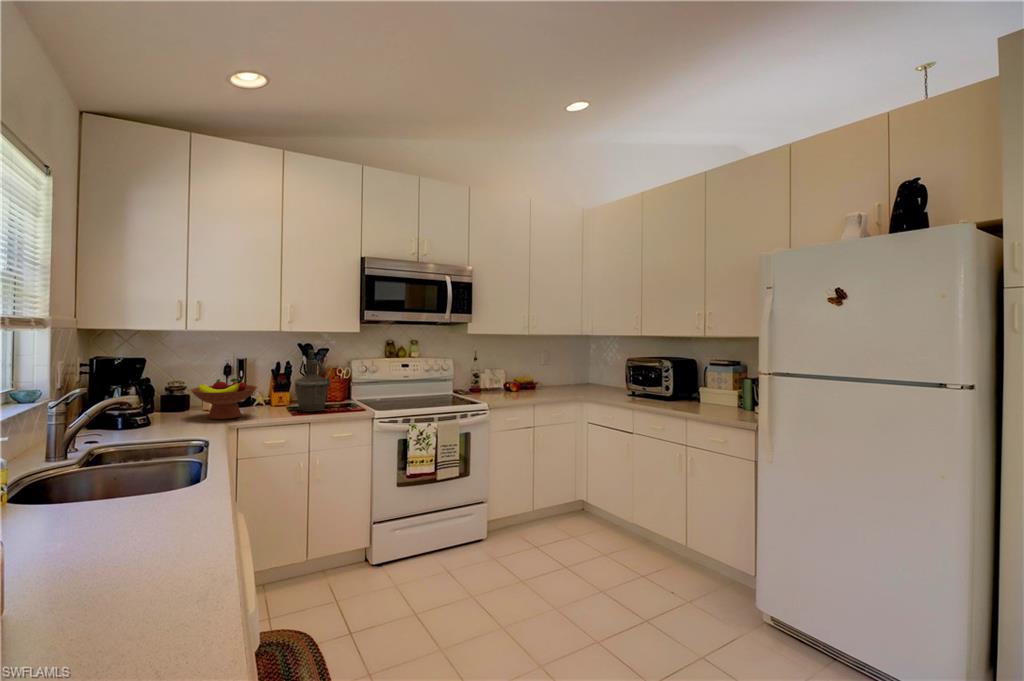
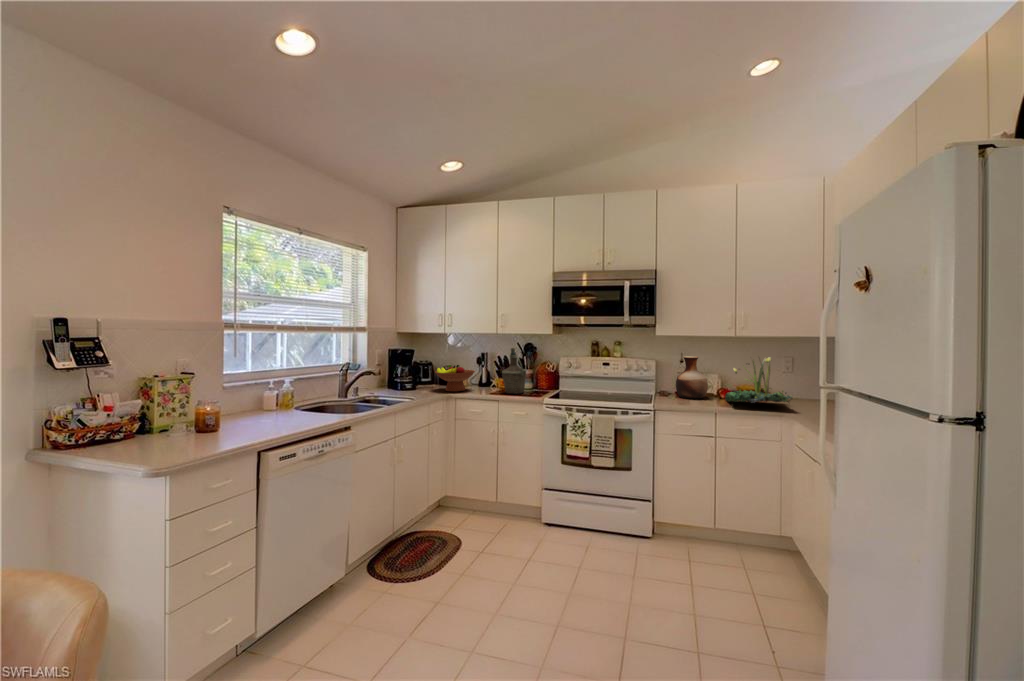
plant: none [508,350,574,395] -> present [725,357,792,403]
vase: none [465,353,495,396] -> present [676,356,708,399]

